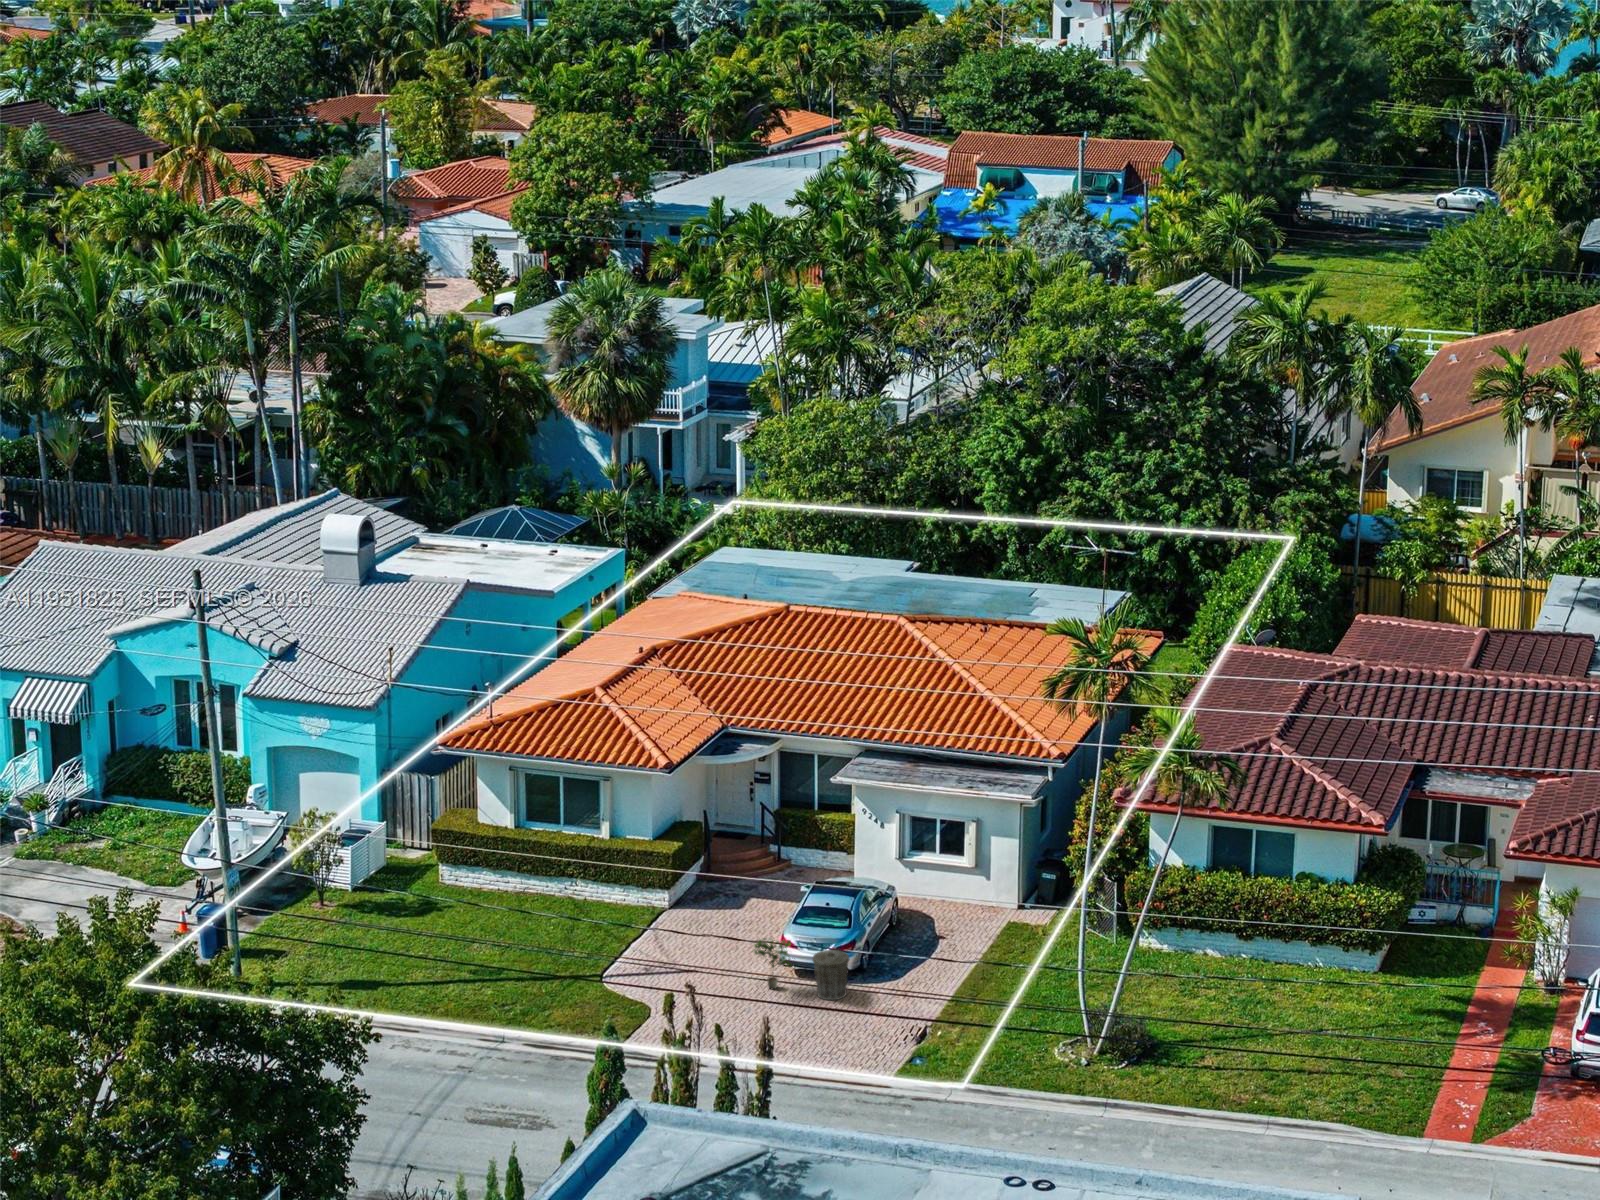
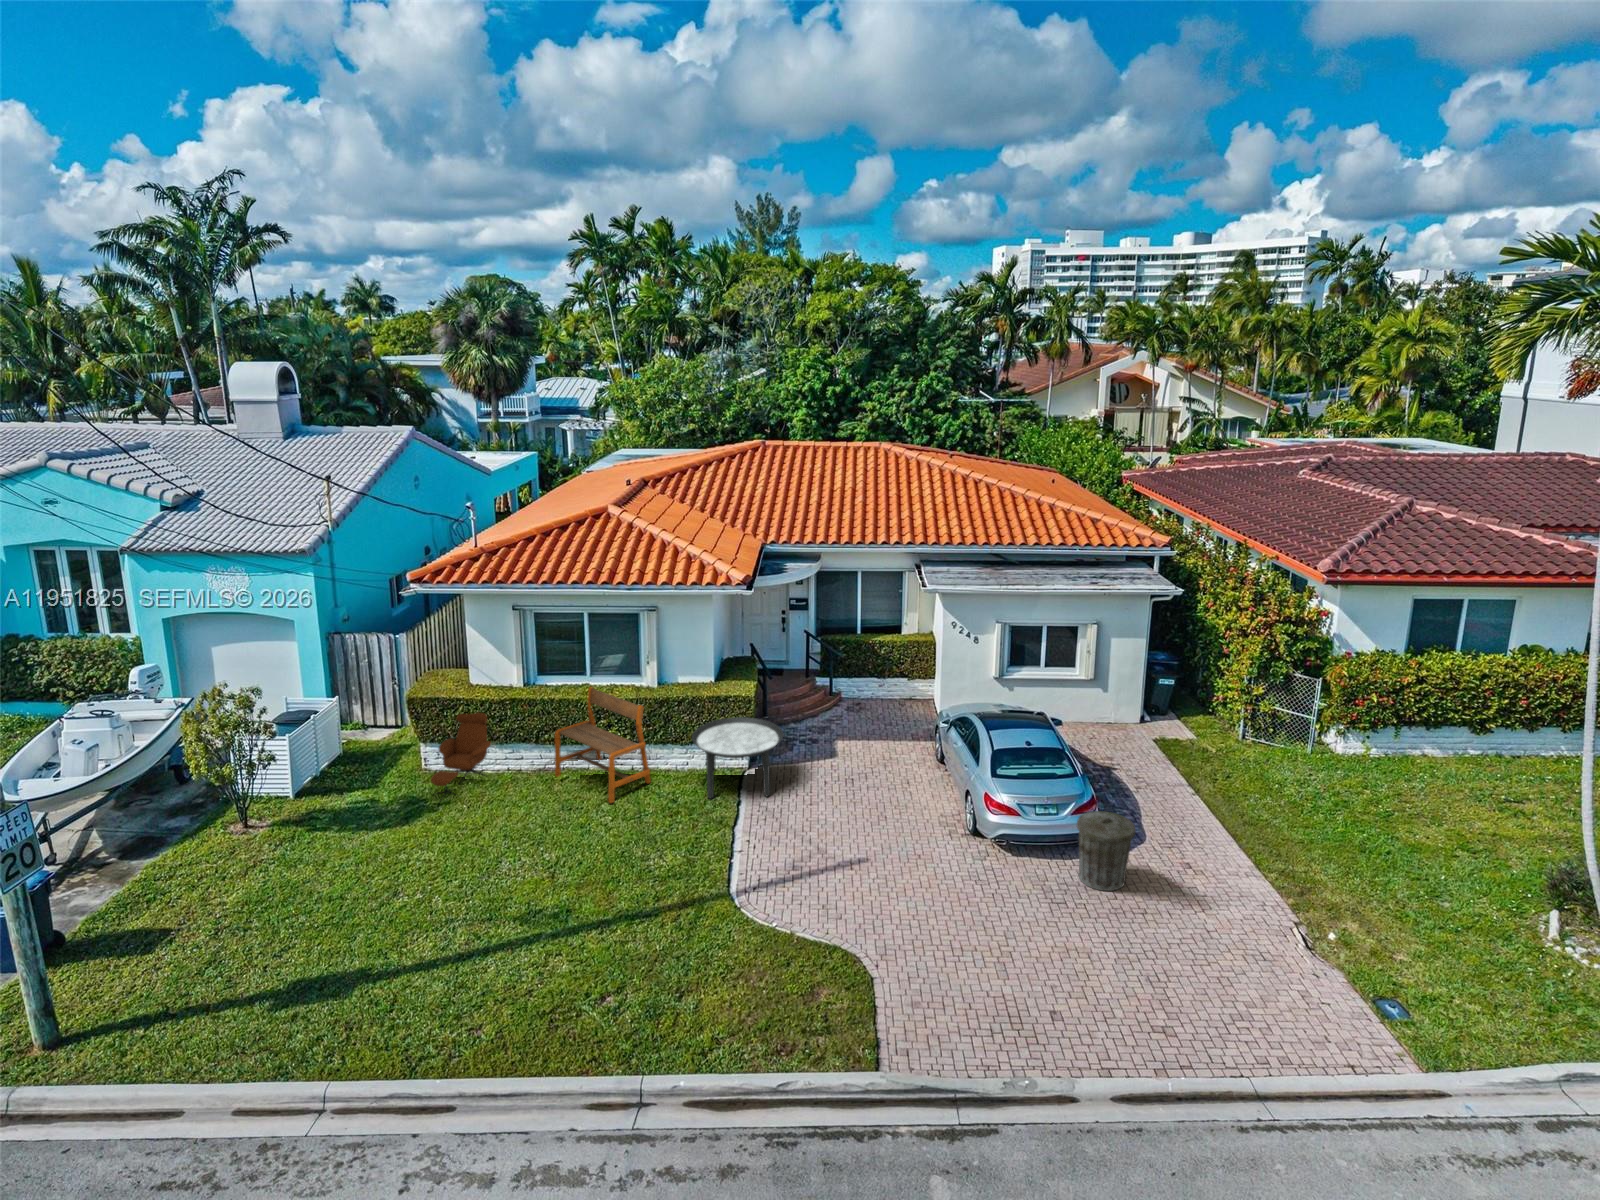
bench: none [529,833,593,919] -> present [555,687,651,803]
lounge chair: none [441,843,486,907] -> present [431,711,491,799]
round table: none [618,867,686,927] -> present [692,717,784,798]
potted plant: present [754,938,791,989] -> none [975,804,1043,883]

